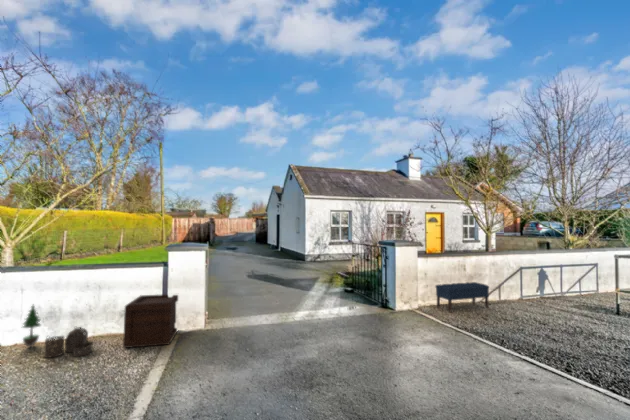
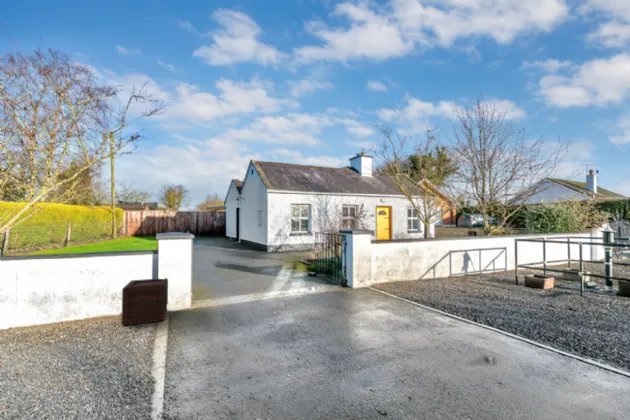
bench: present [436,282,489,312] -> none [385,263,426,287]
potted tree: present [23,306,40,347] -> none [17,290,37,330]
woven basket: present [44,327,92,358] -> none [47,310,93,336]

